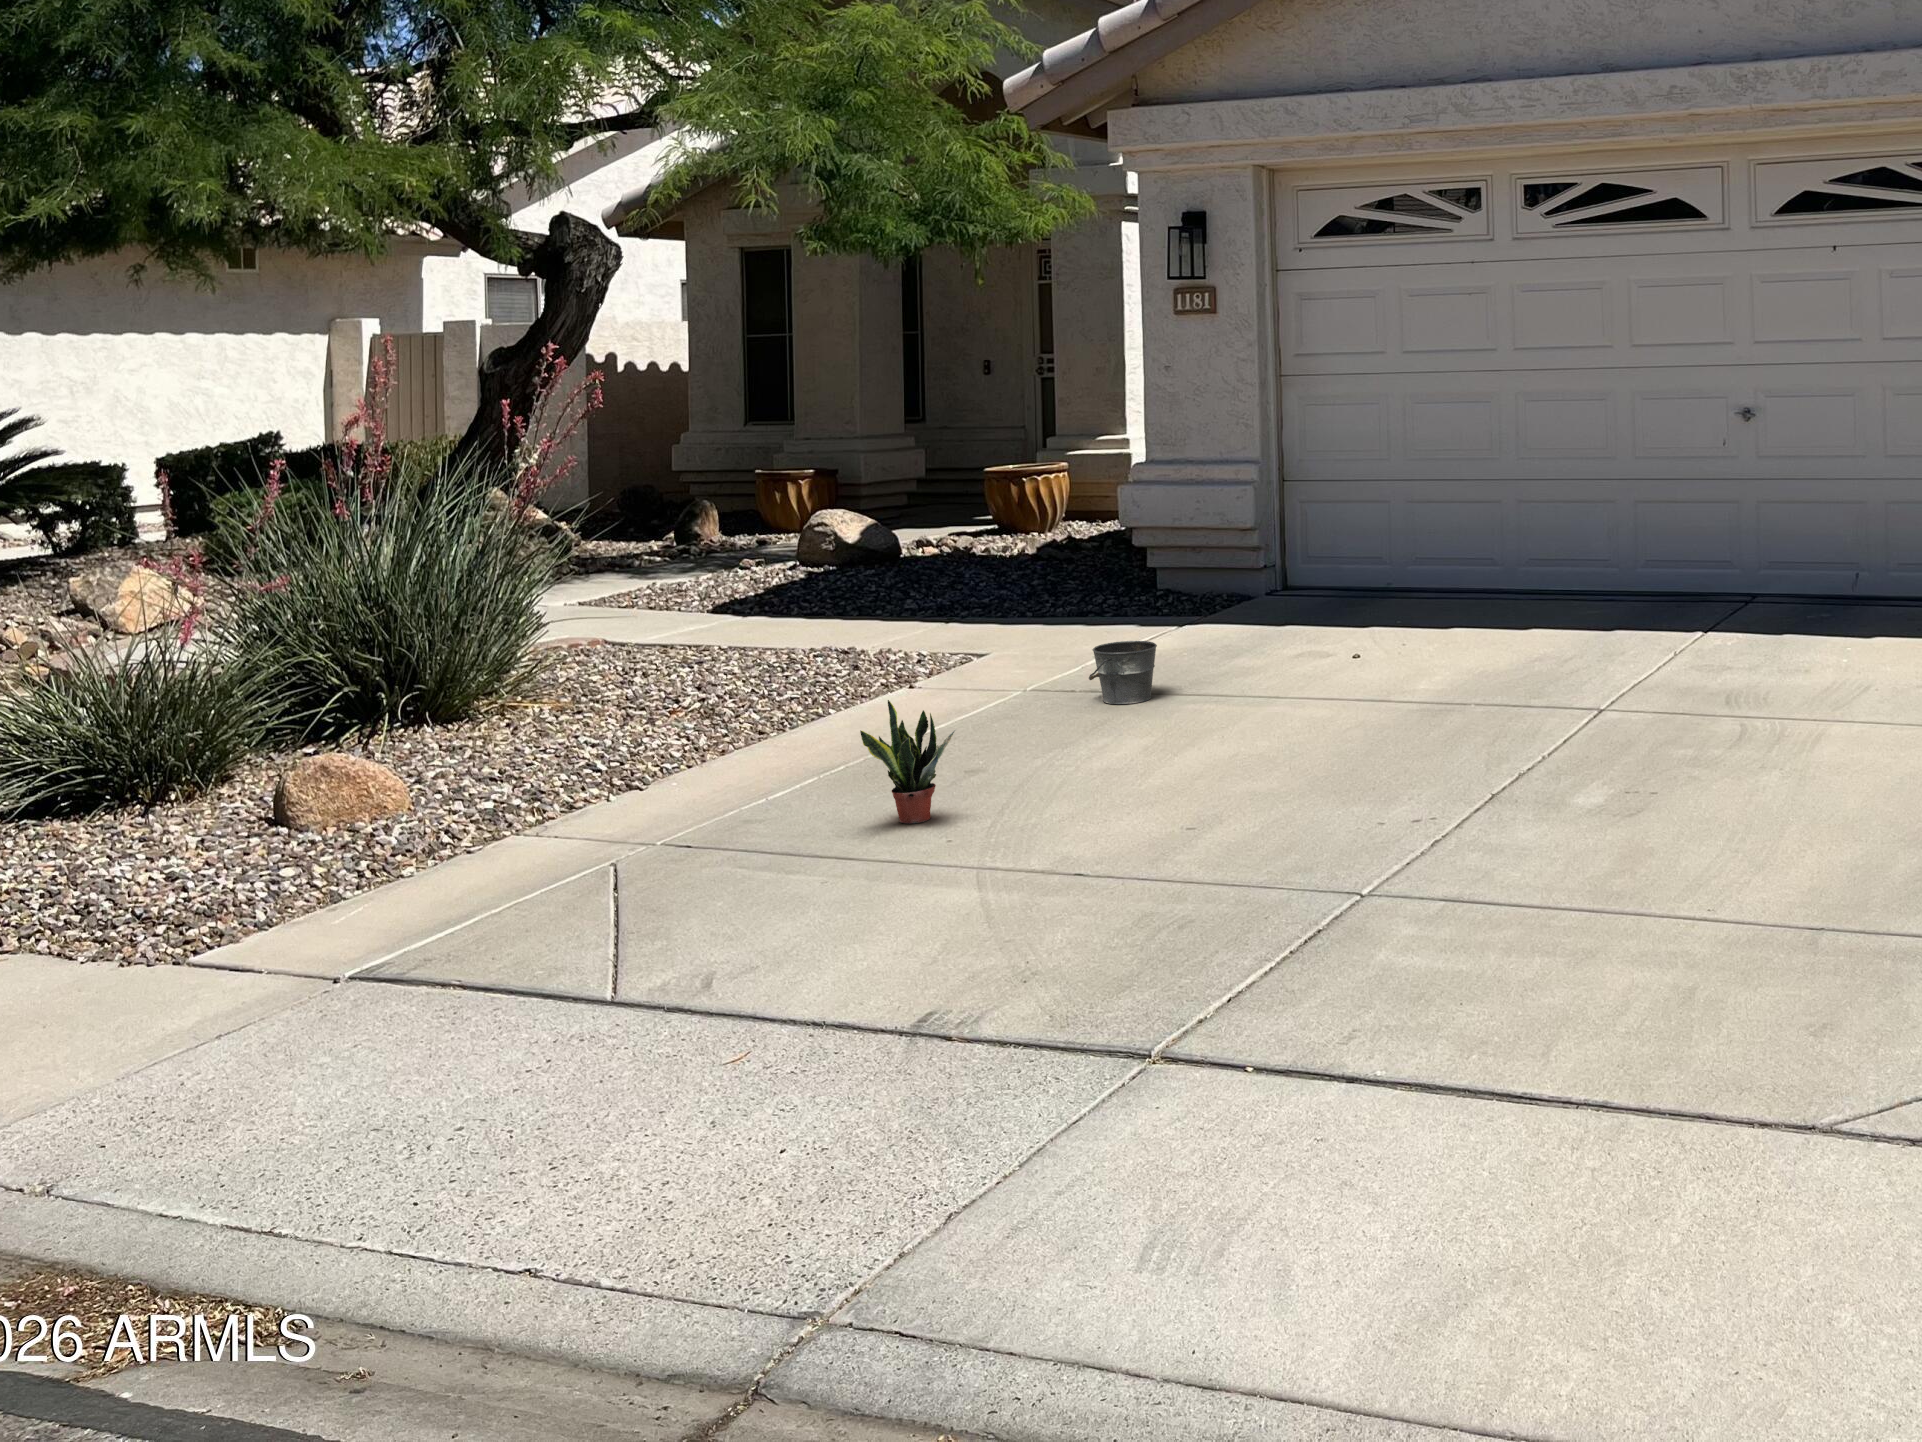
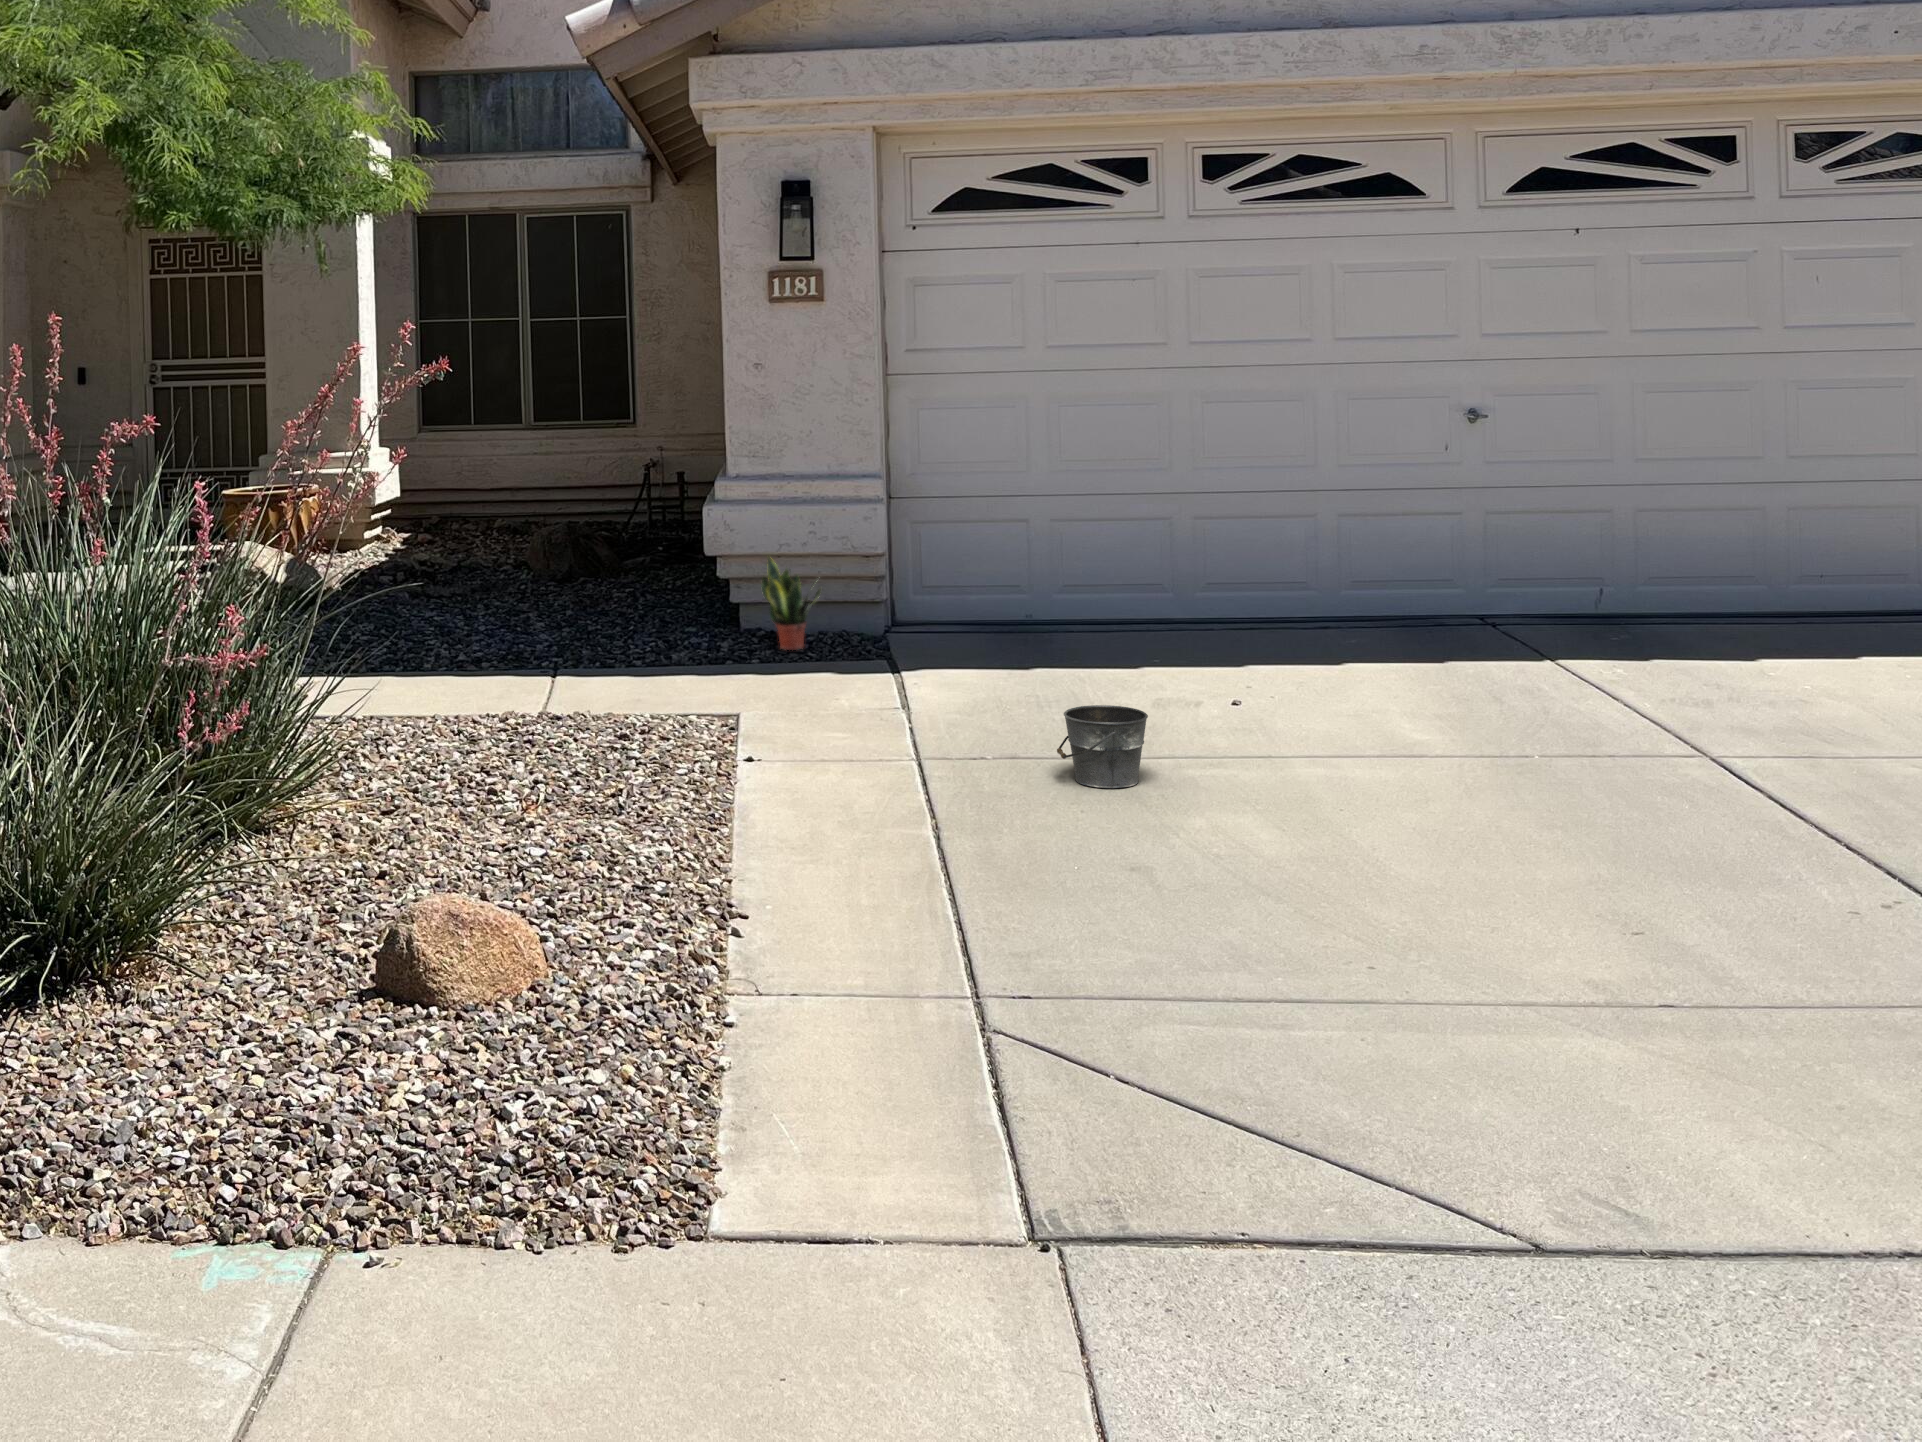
potted plant: present [860,700,955,823] -> present [761,557,821,650]

